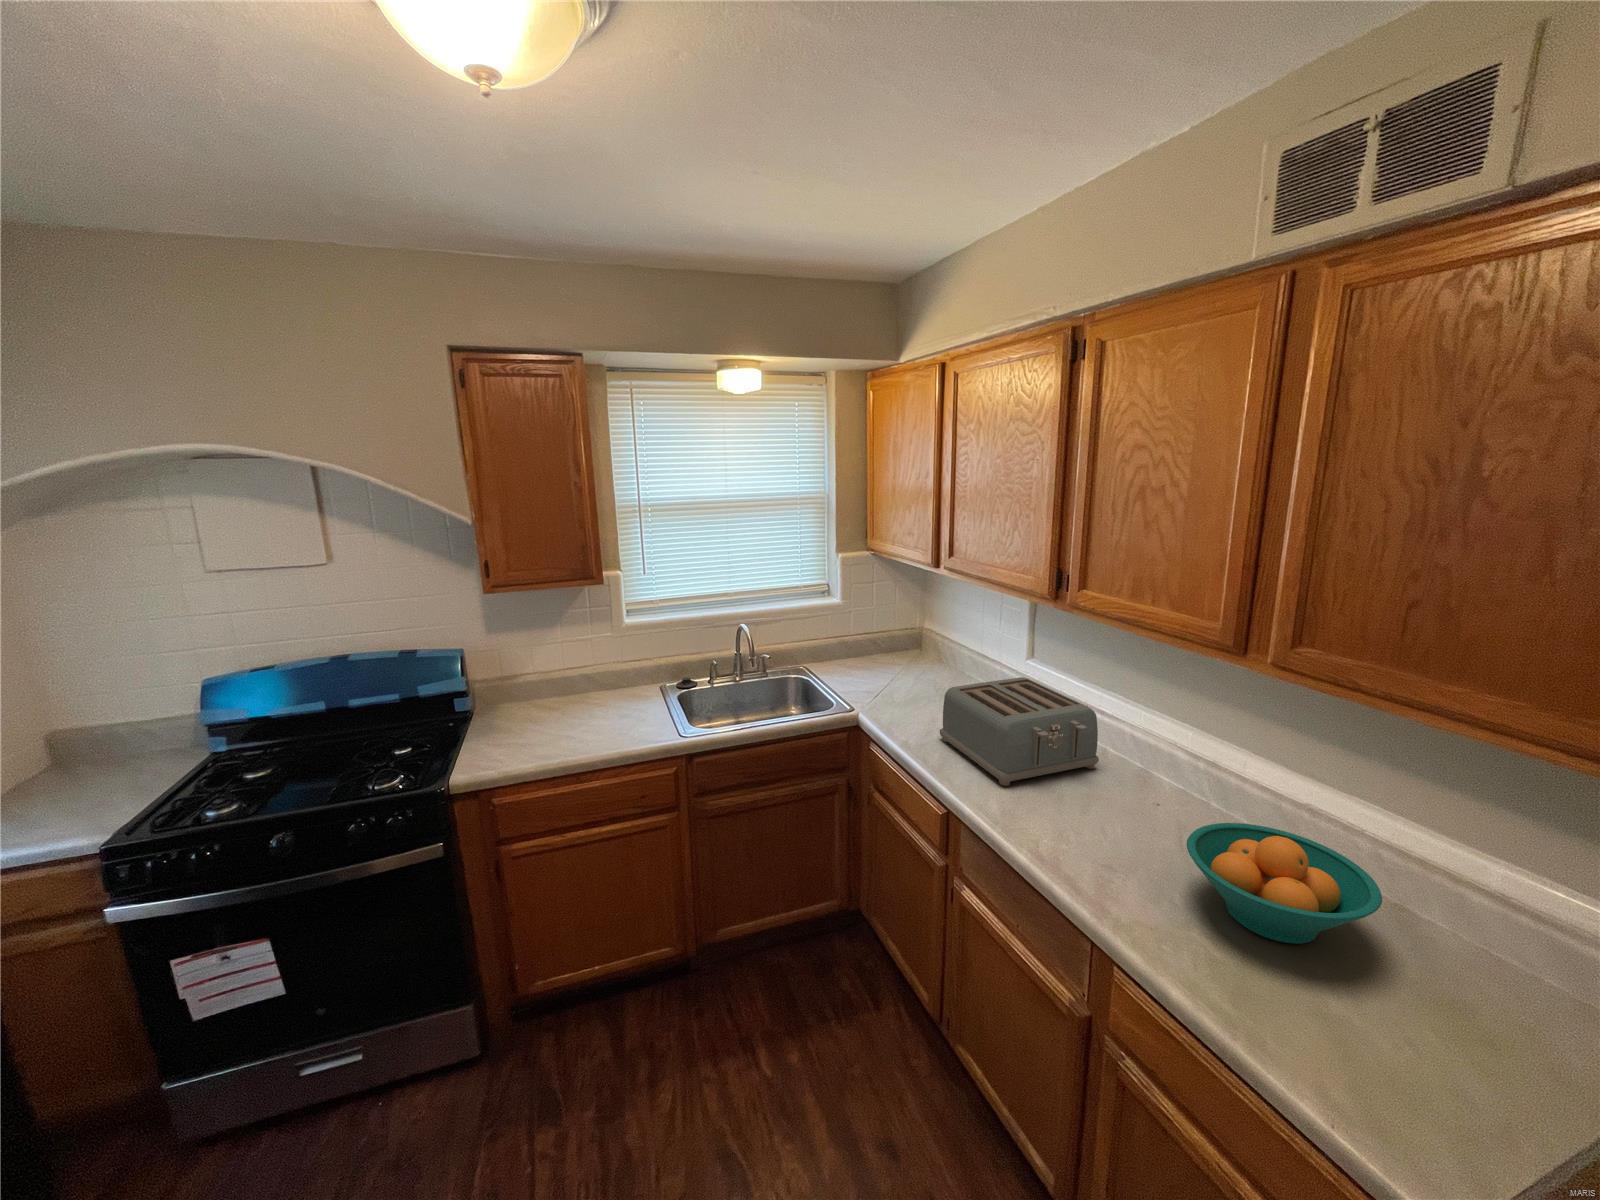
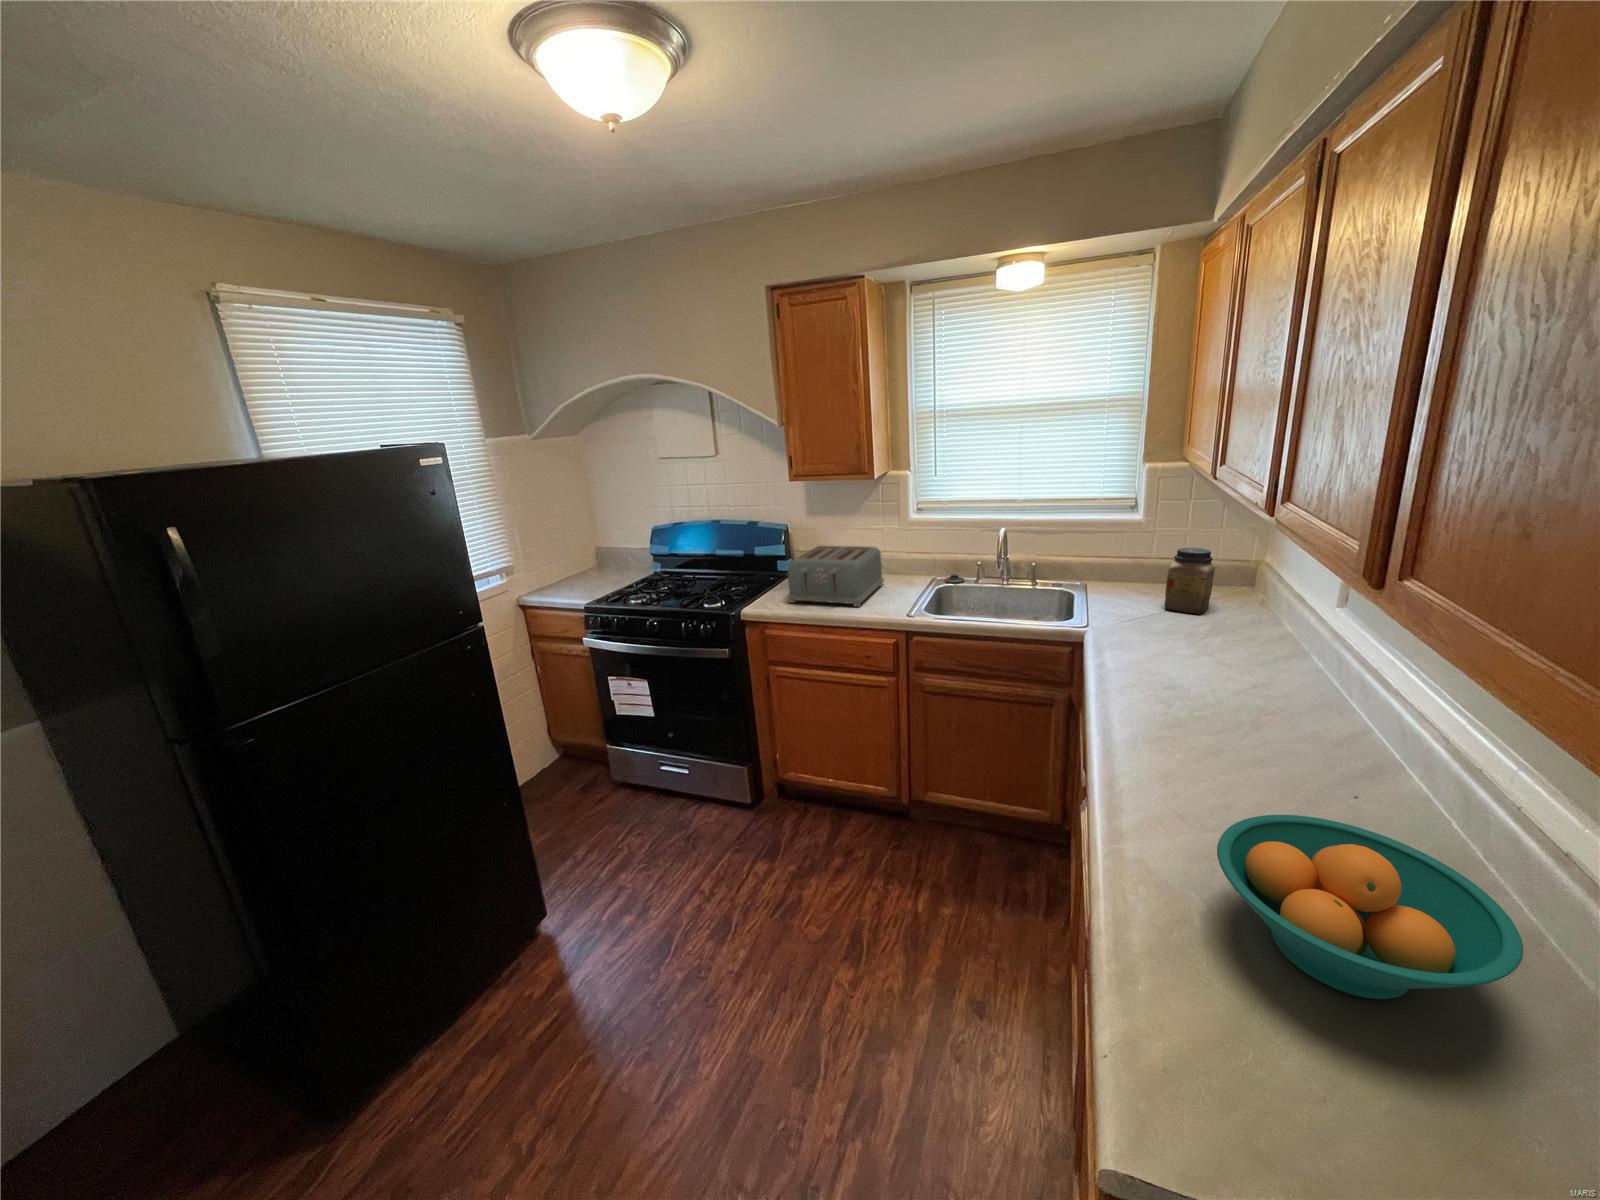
jar: none [890,625,922,681] -> present [1165,548,1215,614]
toaster: present [940,677,1099,786] -> present [787,546,884,607]

